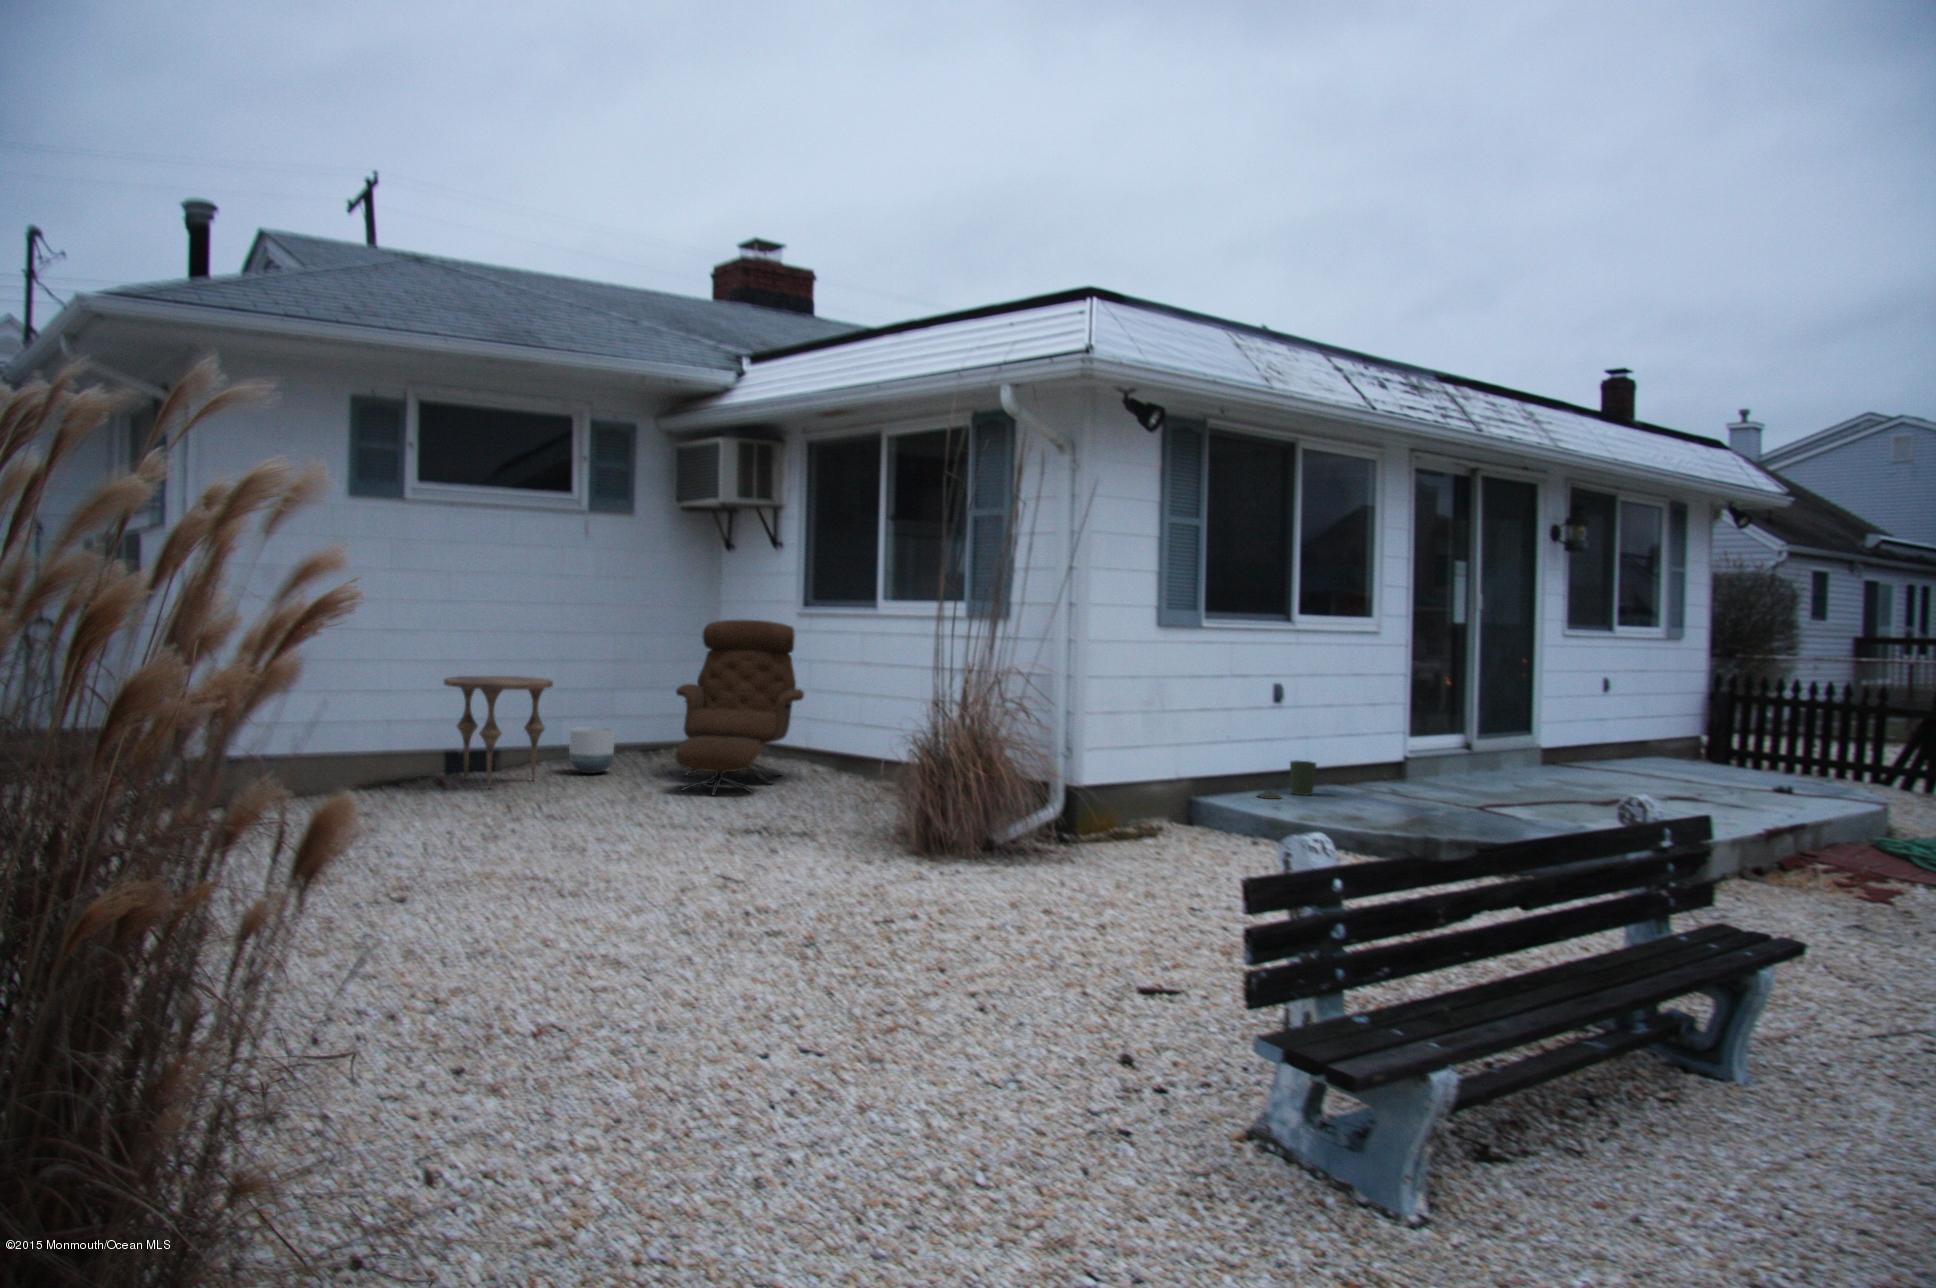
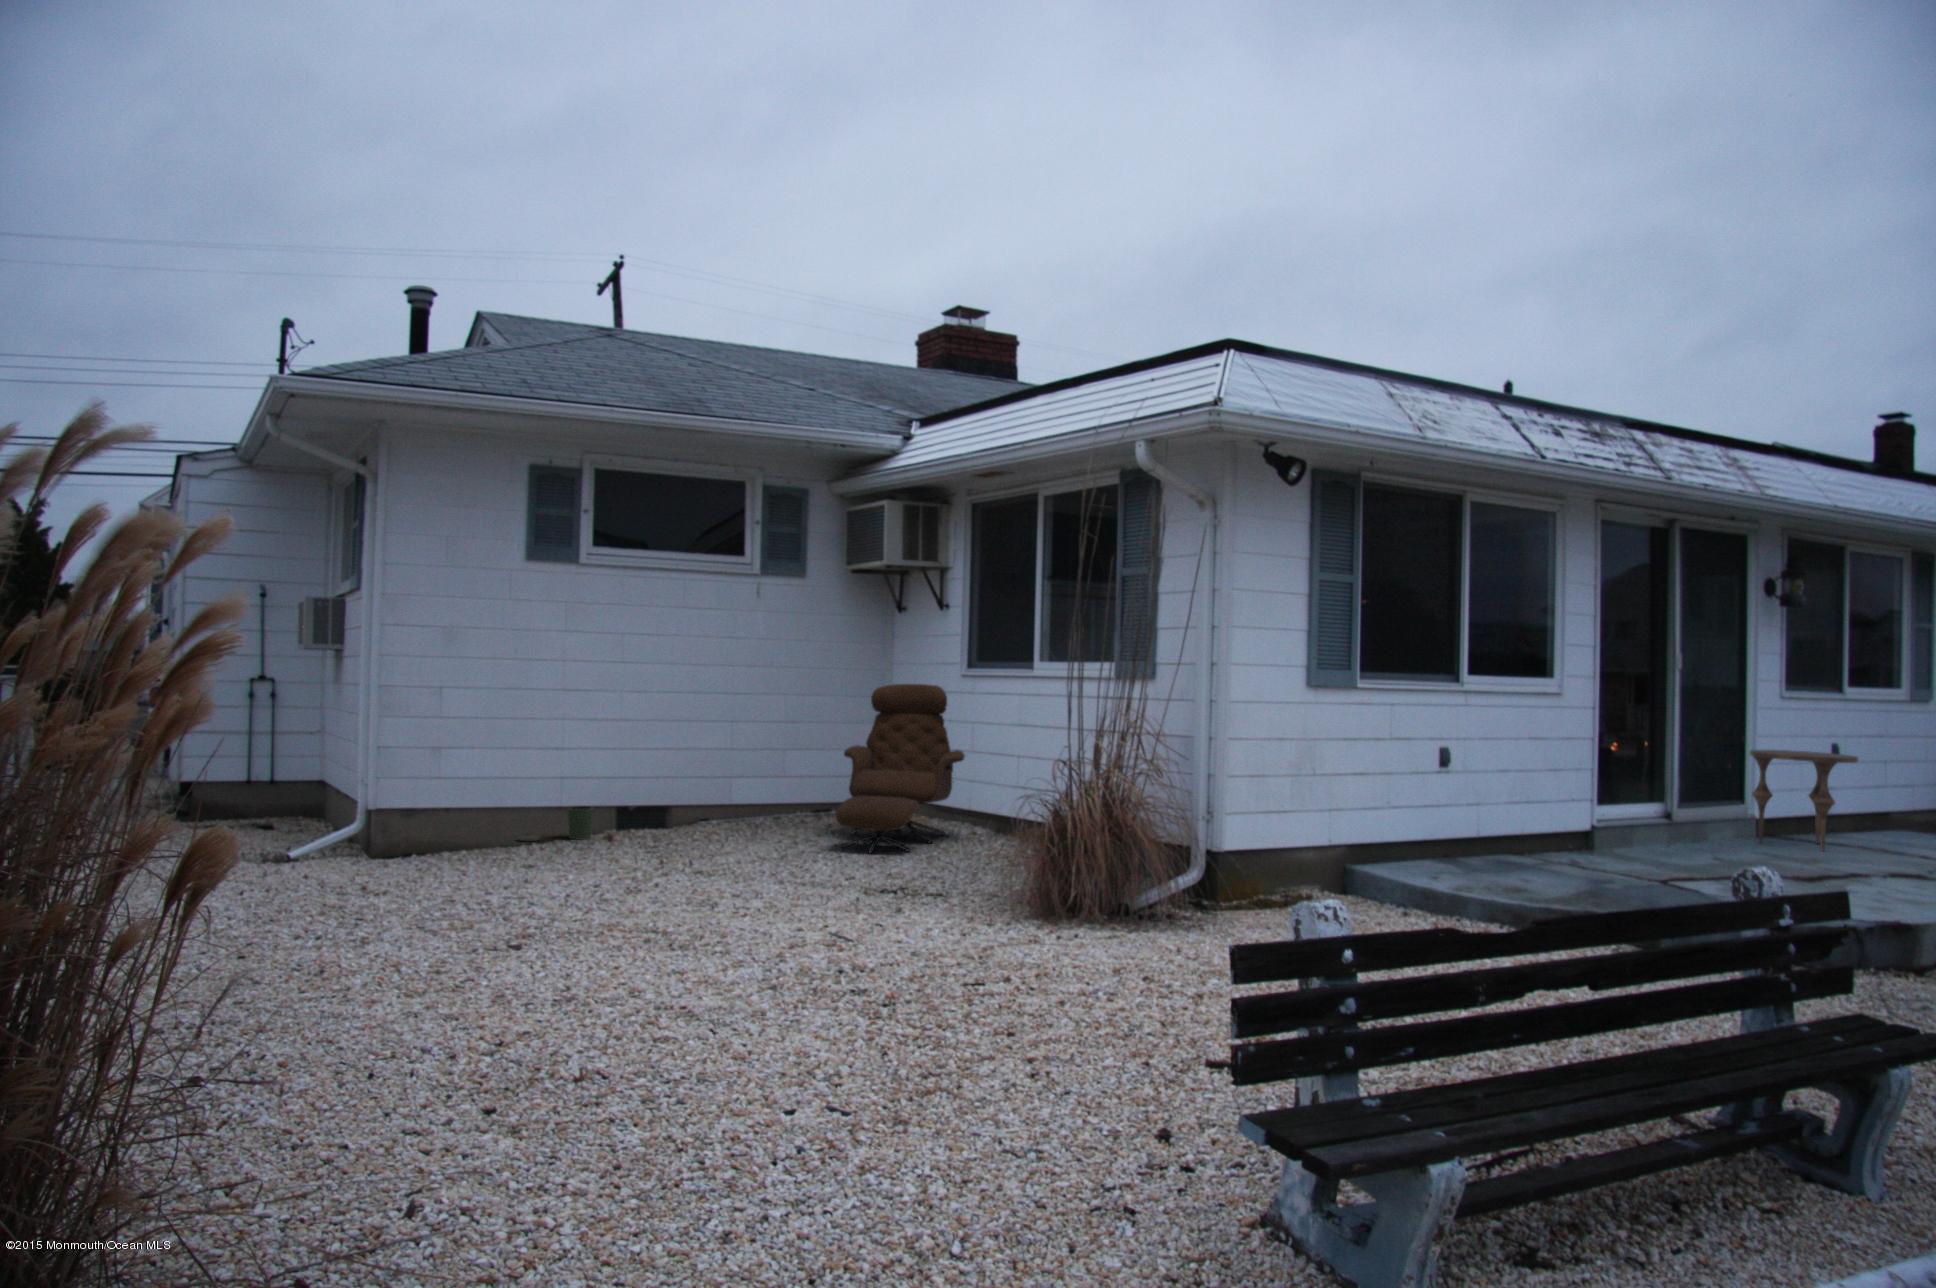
side table: present [443,676,553,789] -> present [1750,750,1858,852]
planter: present [569,727,615,773] -> none [747,786,788,830]
trash can: present [1257,761,1317,799] -> present [517,806,594,841]

